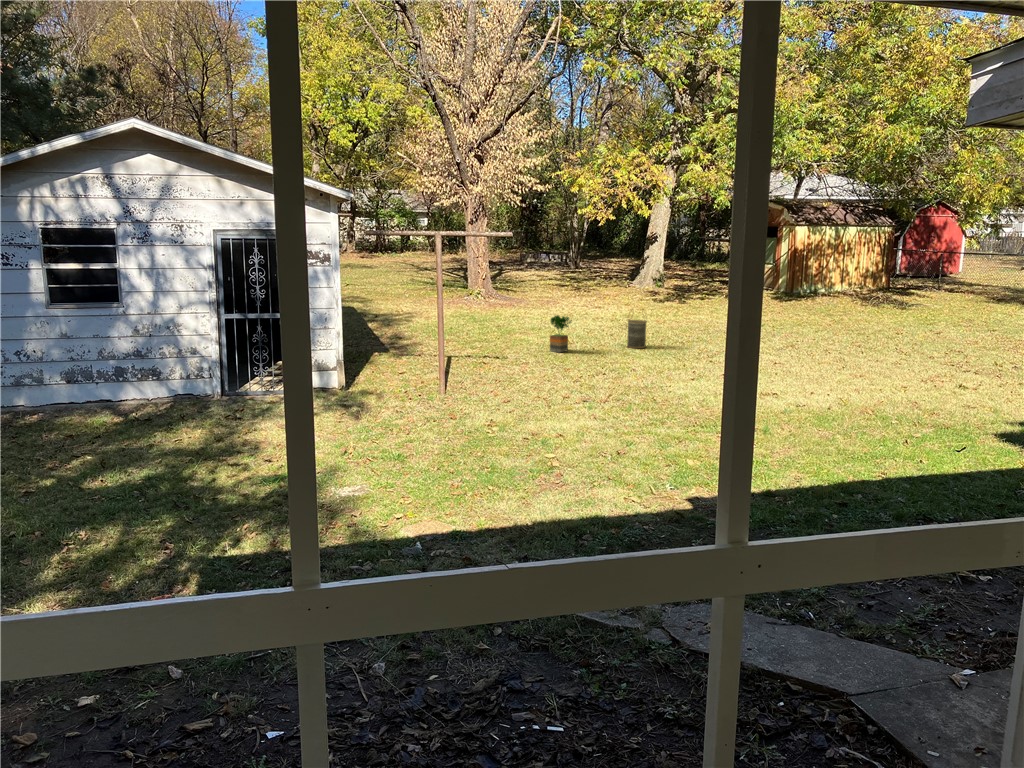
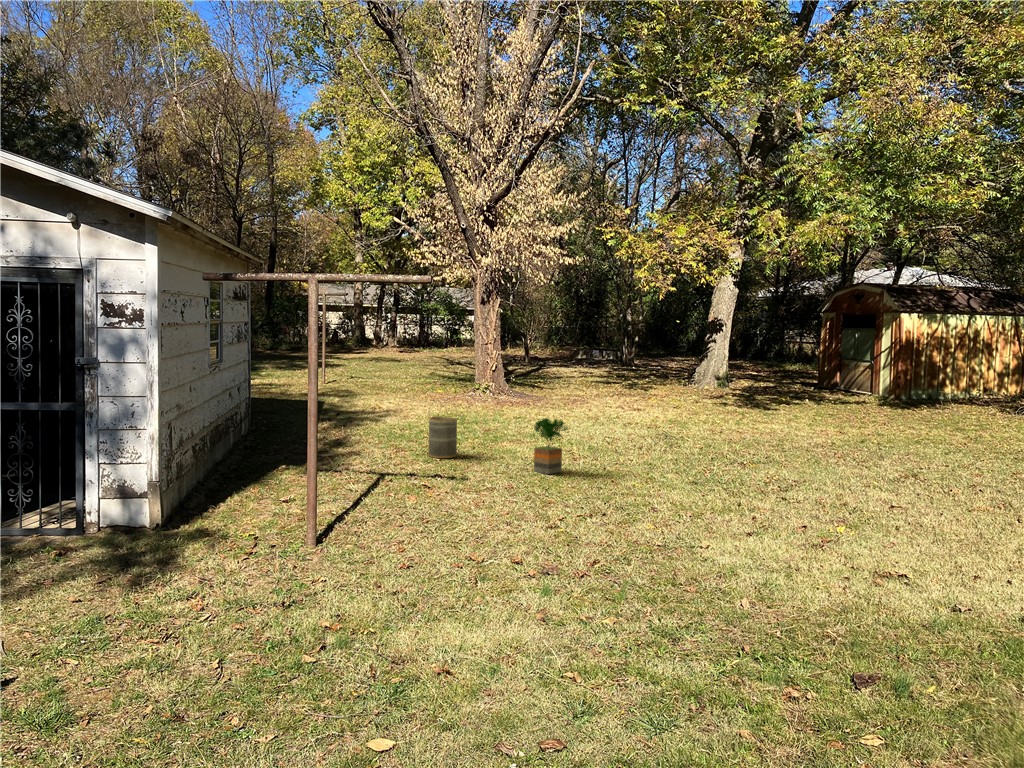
basket: present [627,320,647,348] -> present [428,412,457,458]

